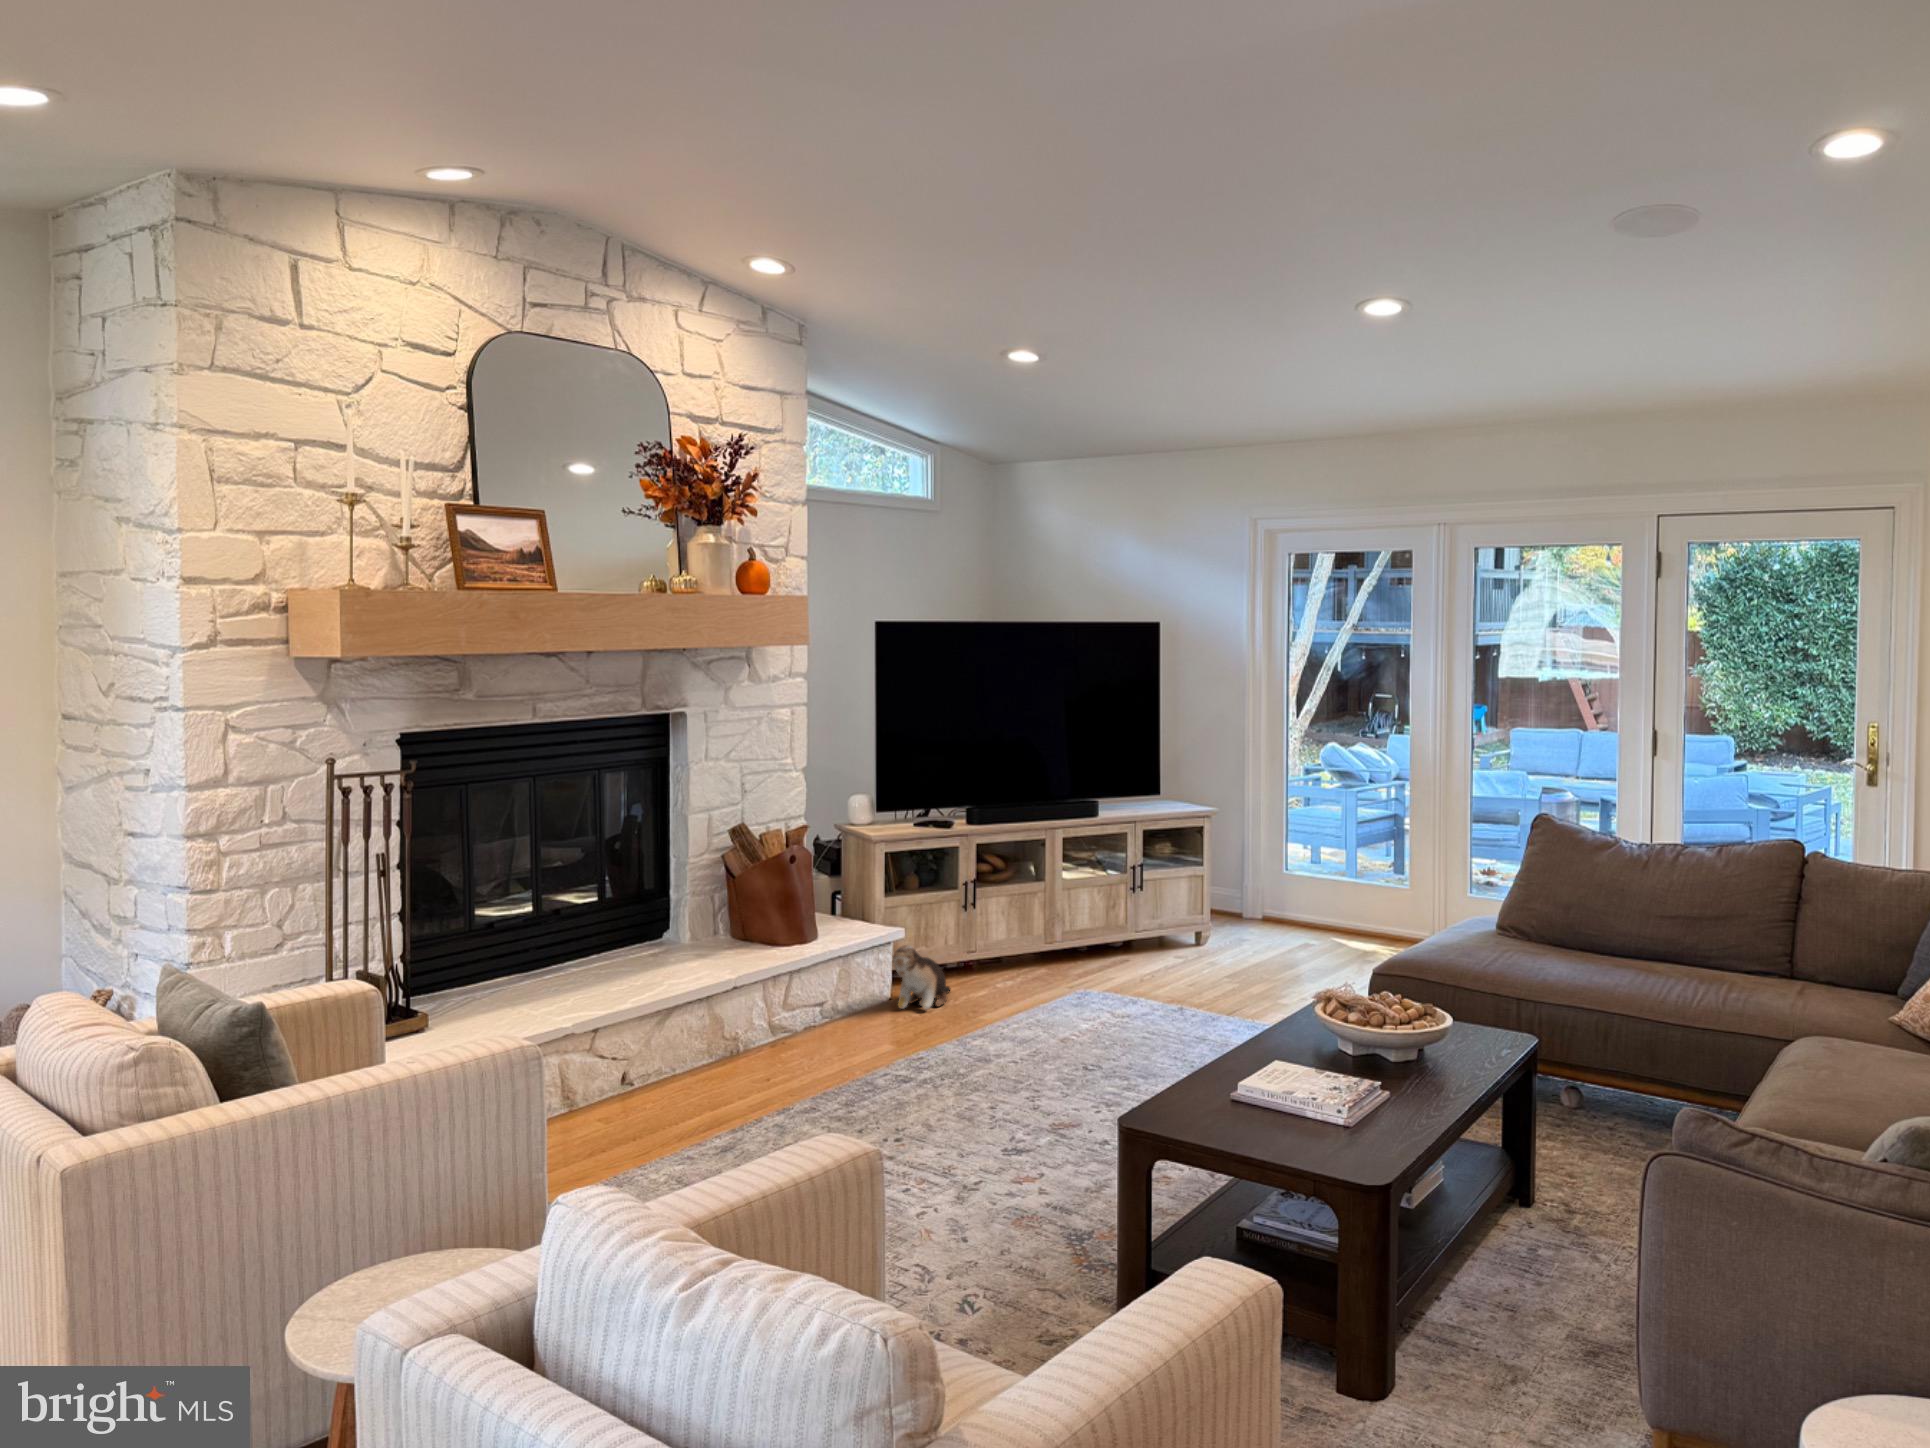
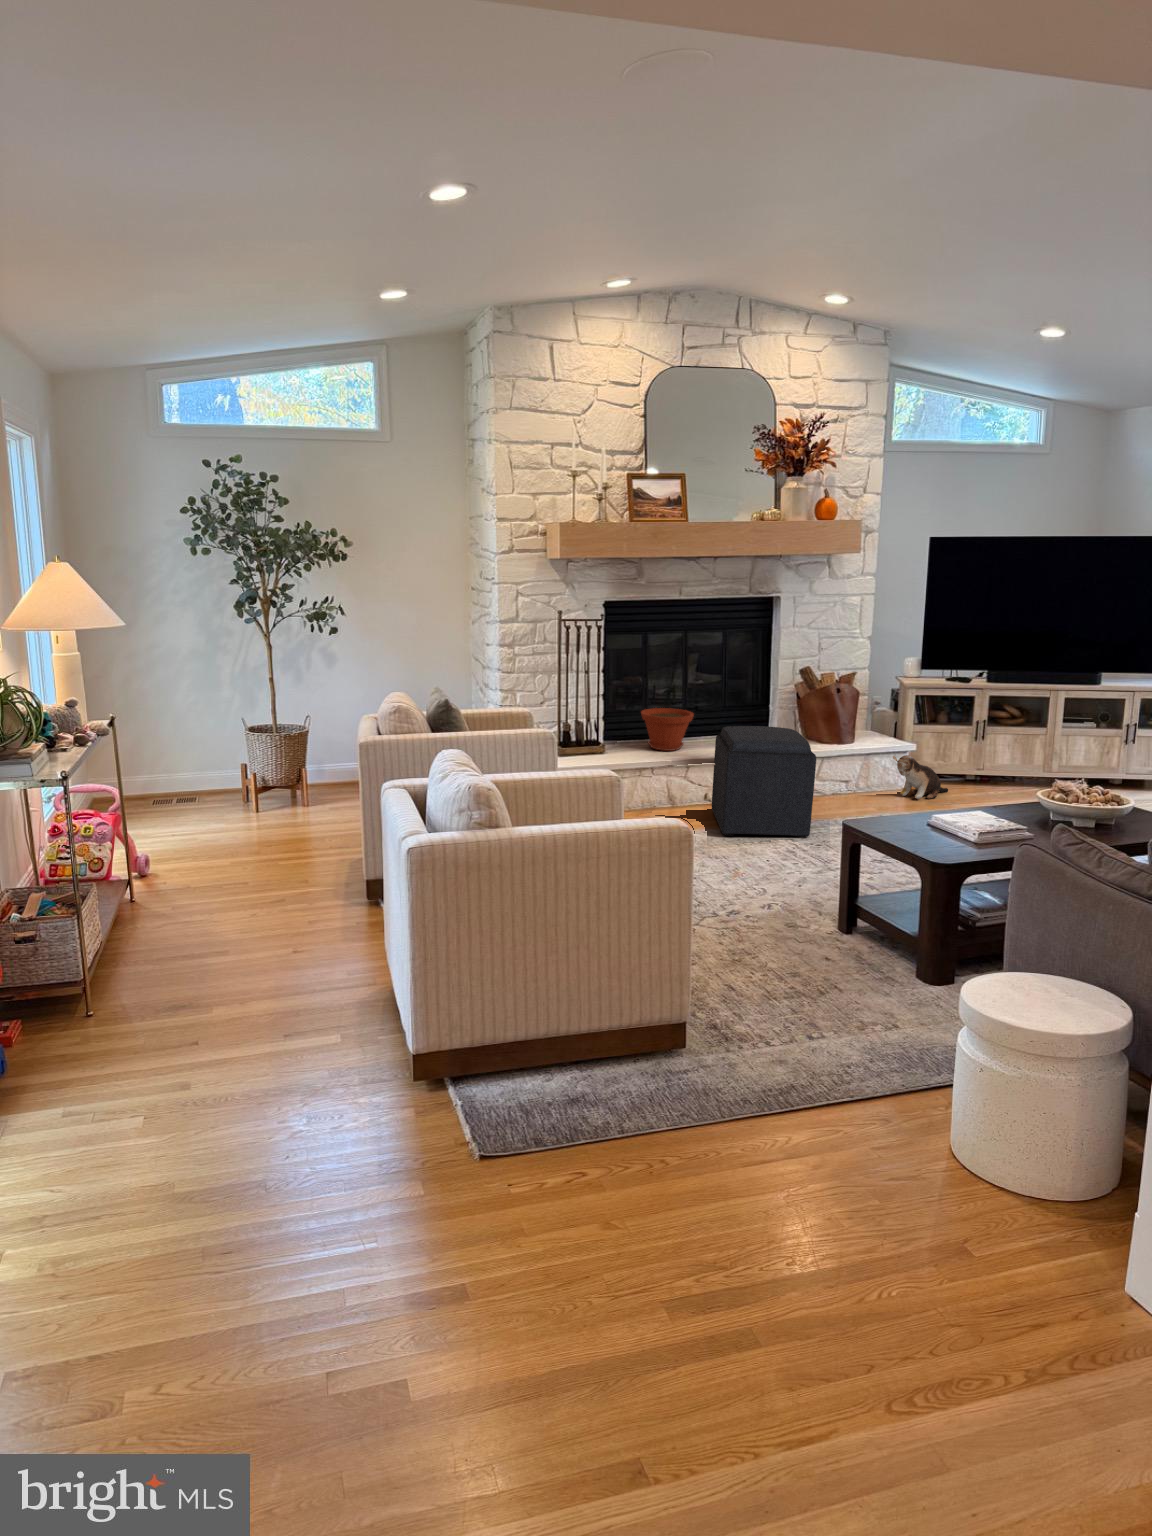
plant pot: none [479,921,583,1003] -> present [641,708,694,751]
ottoman: none [642,929,844,1137] -> present [712,726,816,838]

